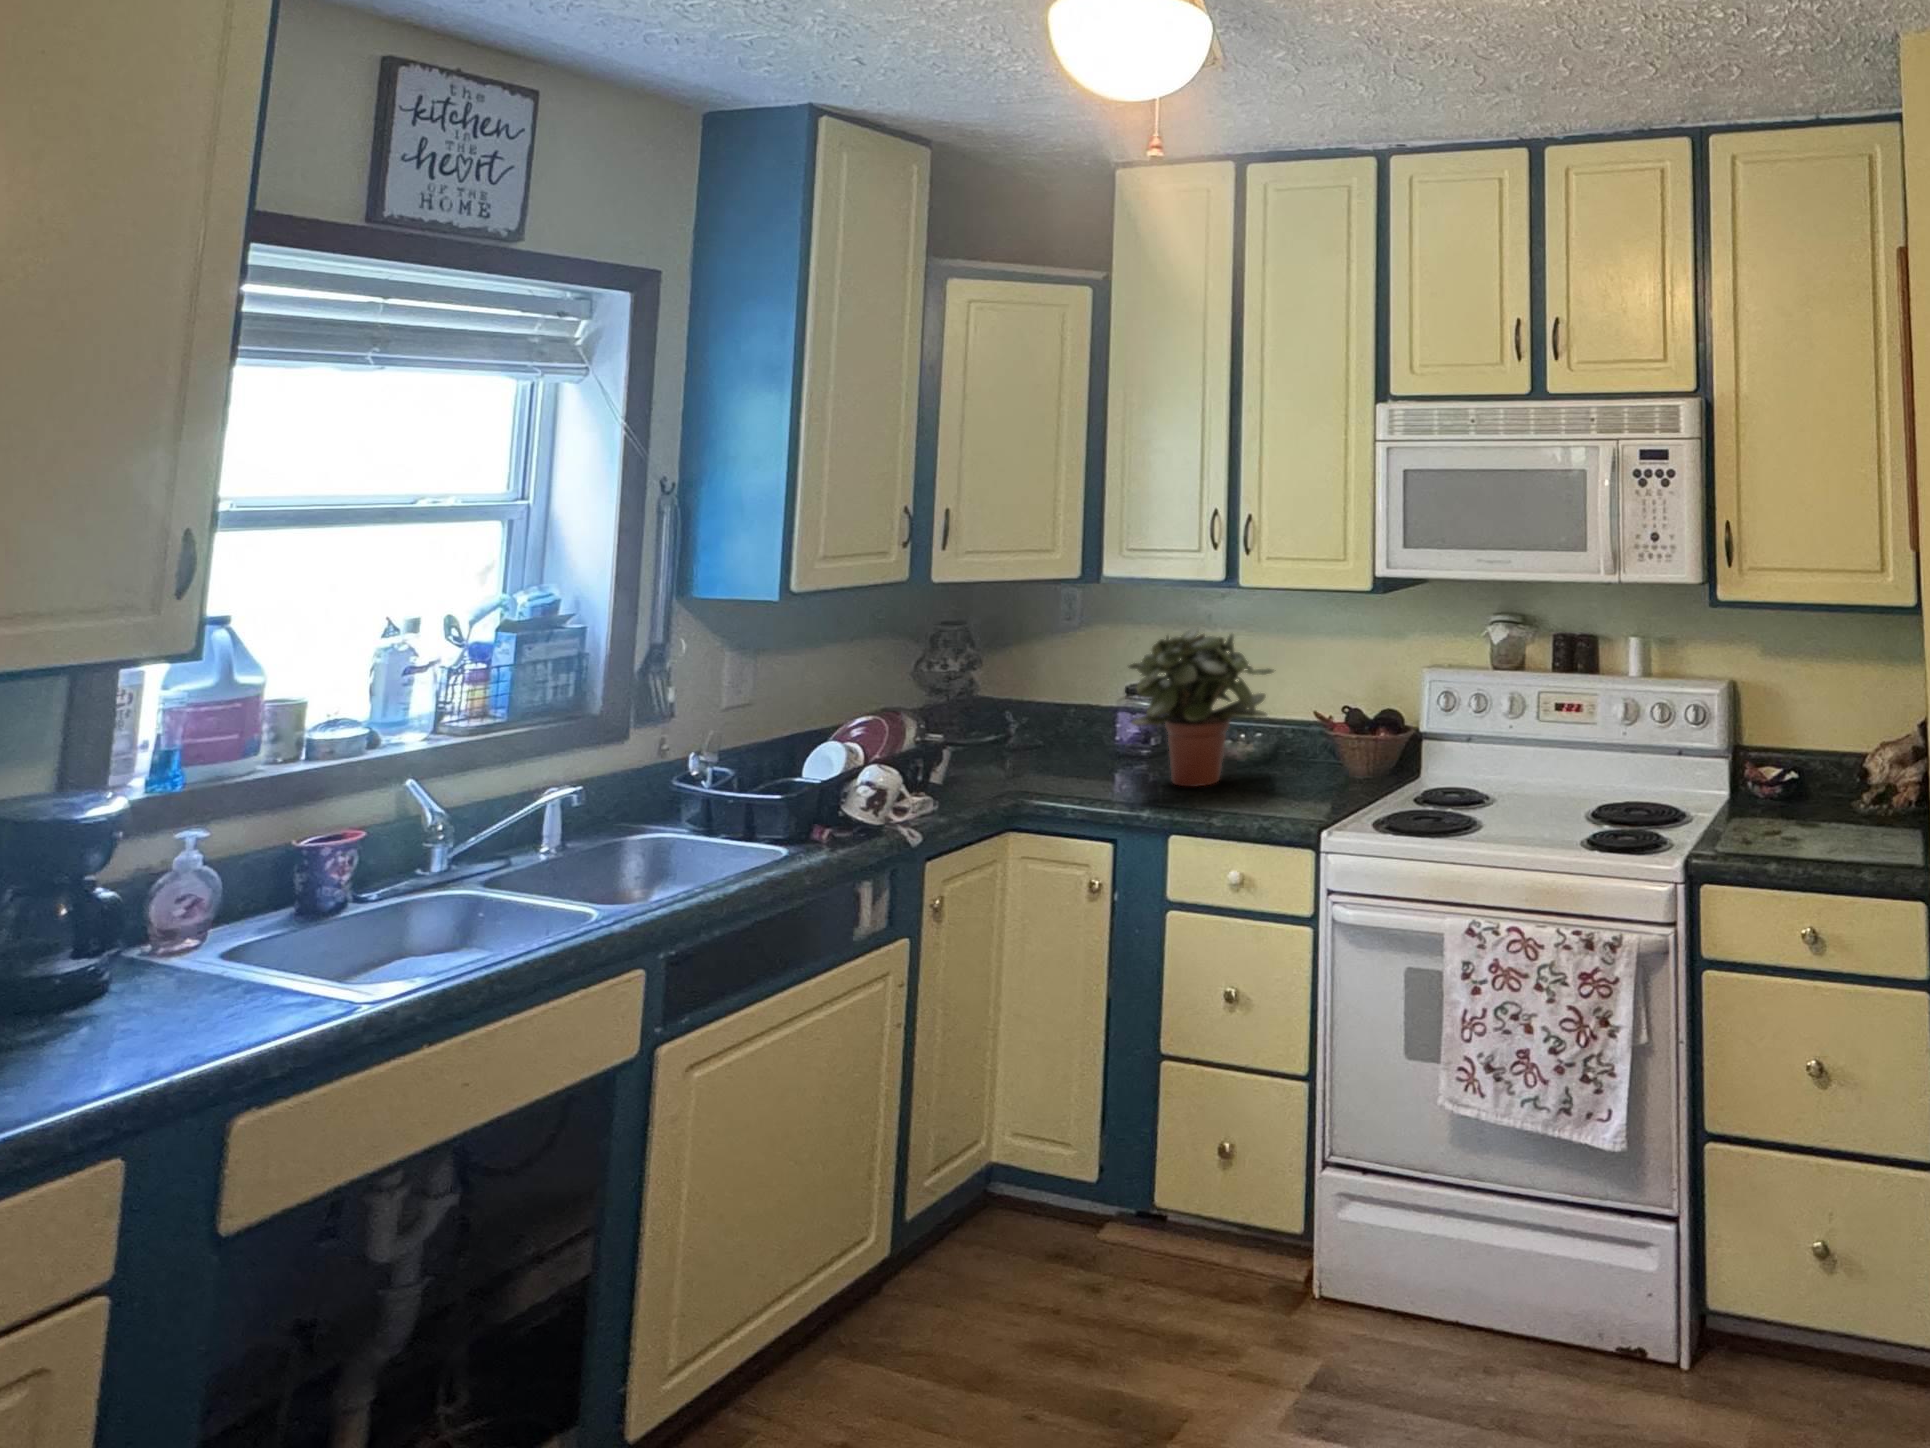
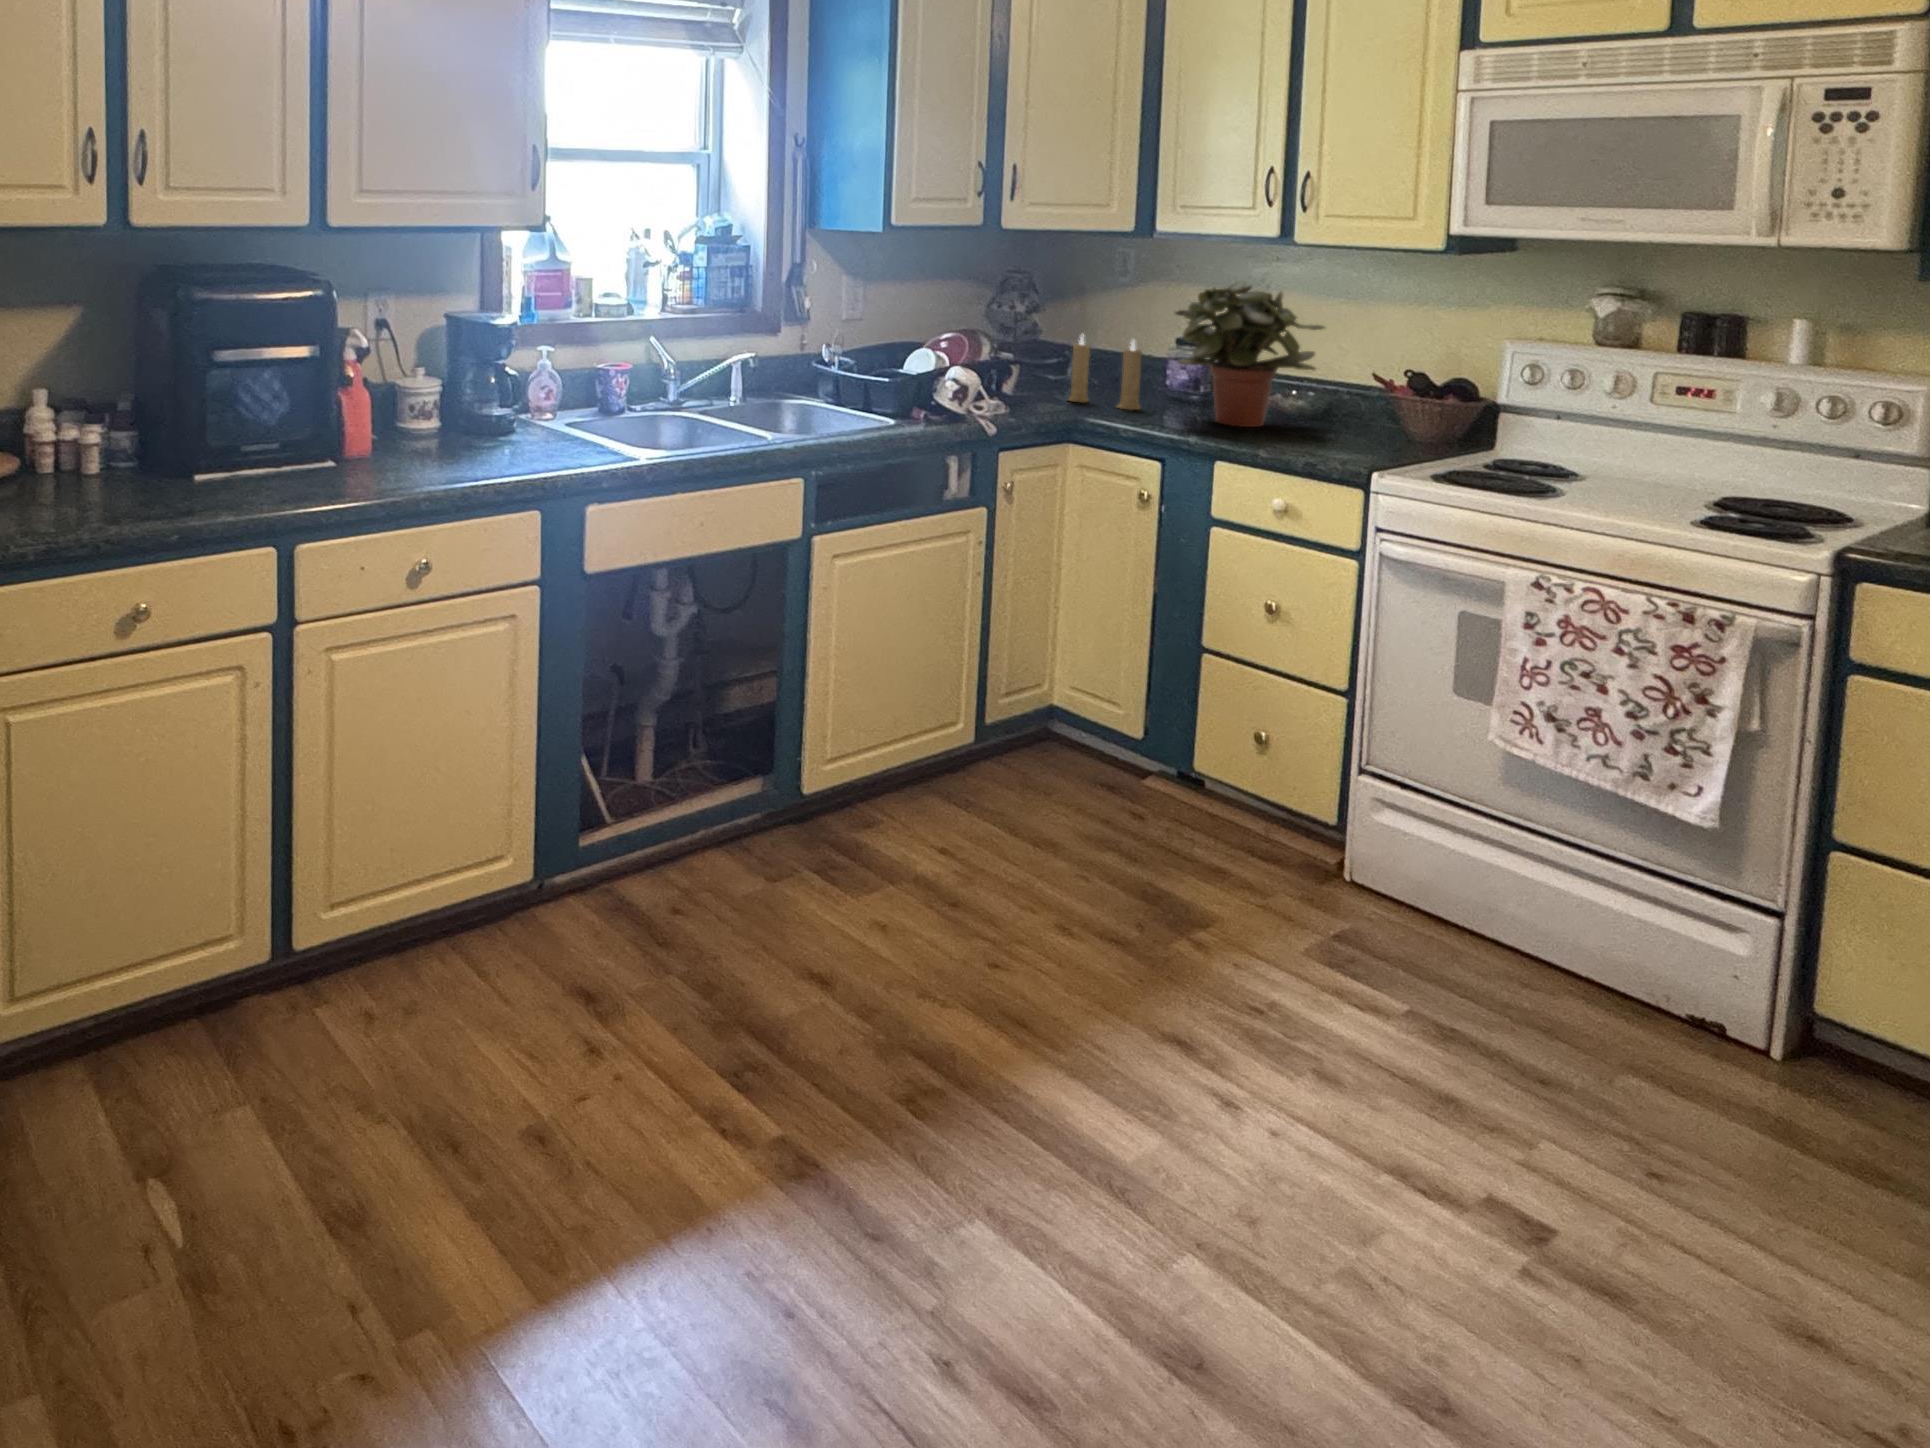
candle: none [1010,692,1095,779] -> present [1068,336,1142,410]

